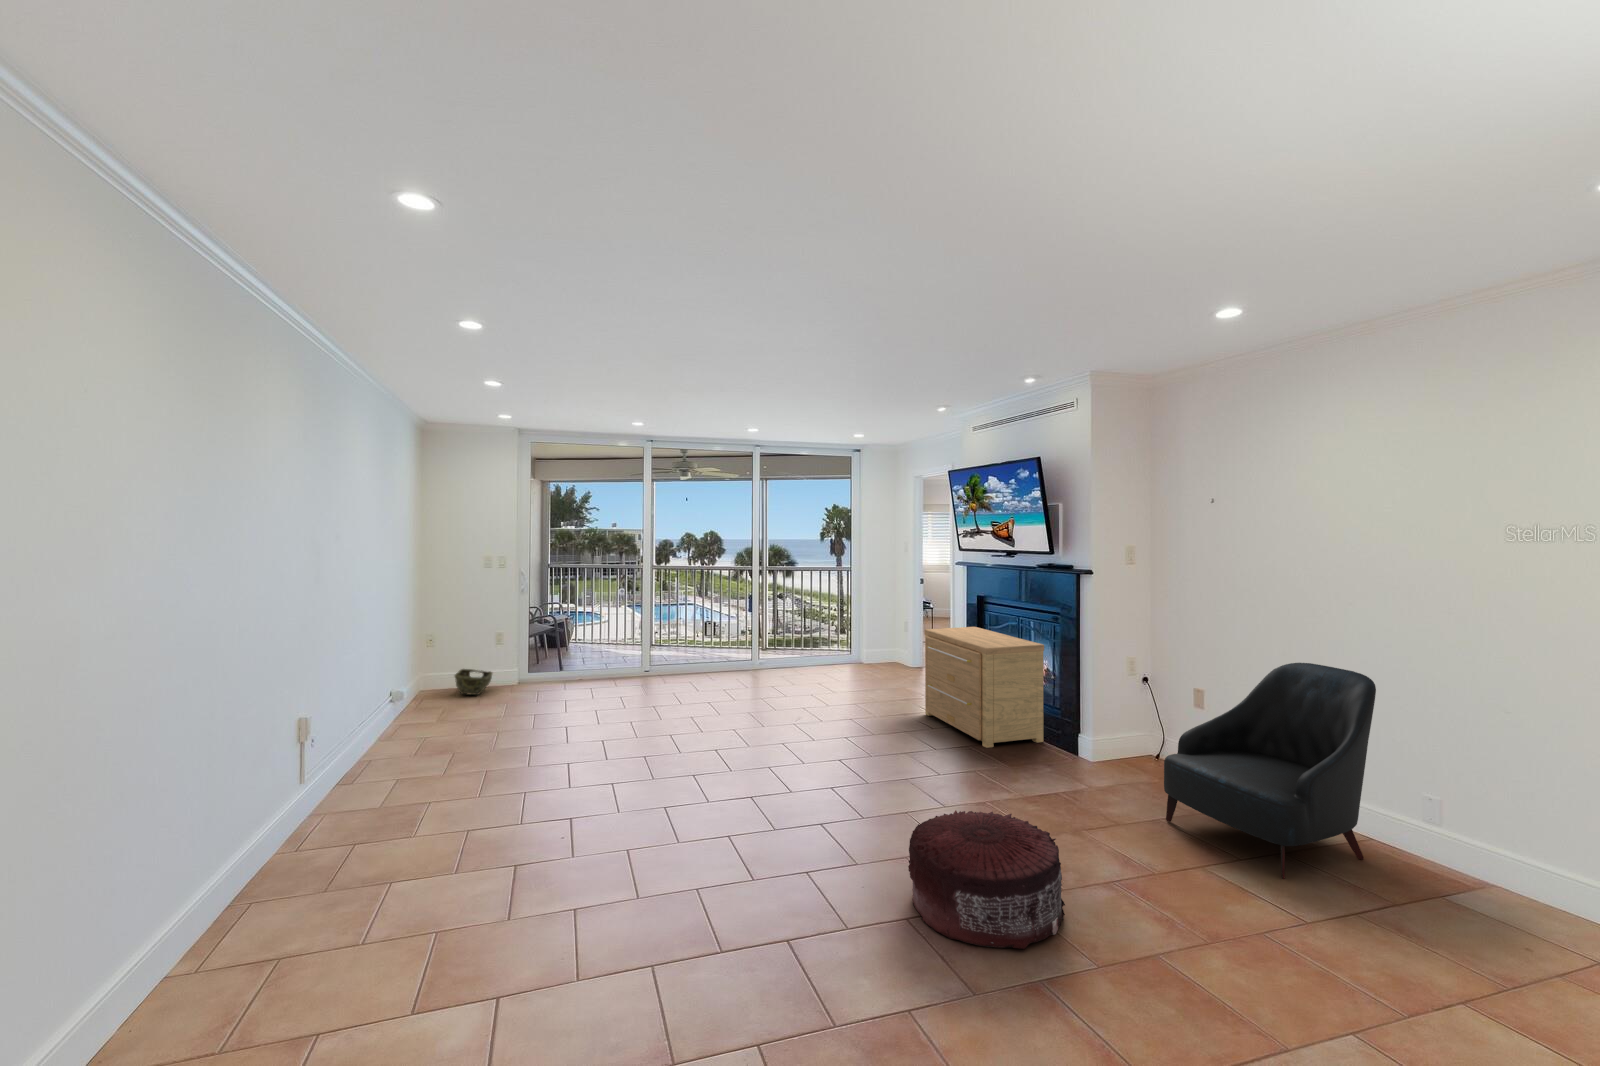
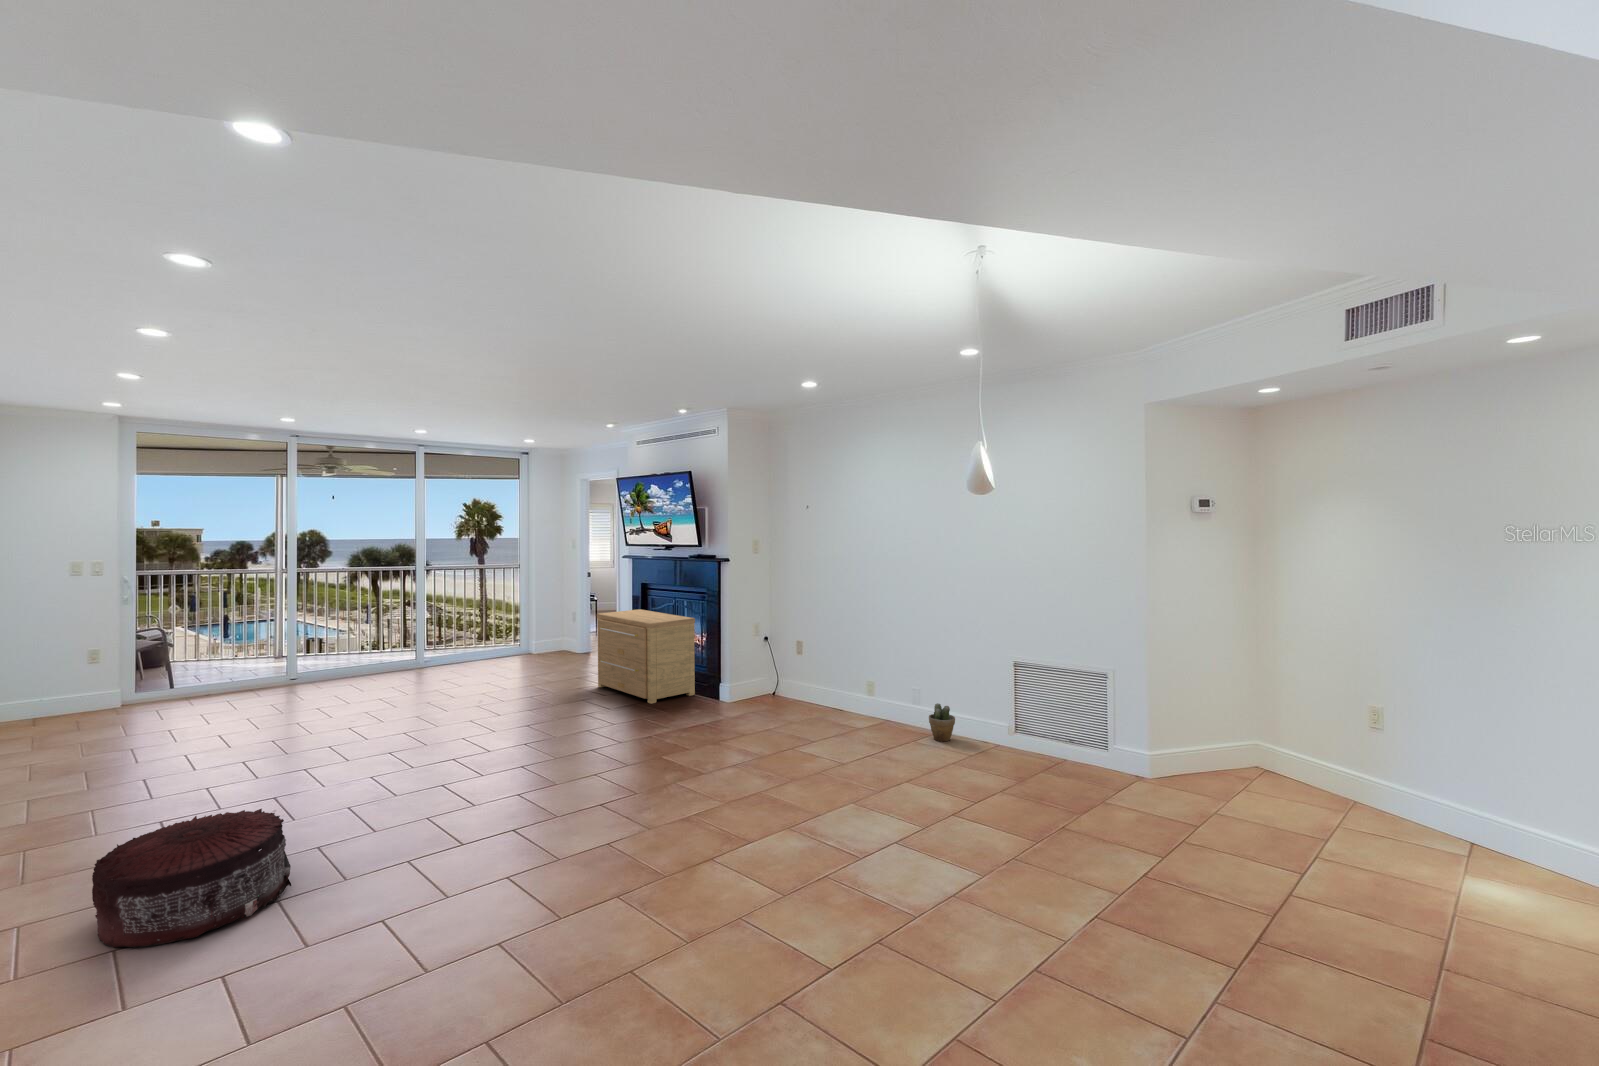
armchair: present [1164,663,1376,879] -> none [774,614,890,748]
woven basket: present [455,669,492,695] -> none [21,697,76,726]
pouf: present [908,811,1065,949] -> present [92,809,291,947]
potted plant: none [1468,836,1533,909] -> present [929,703,955,742]

